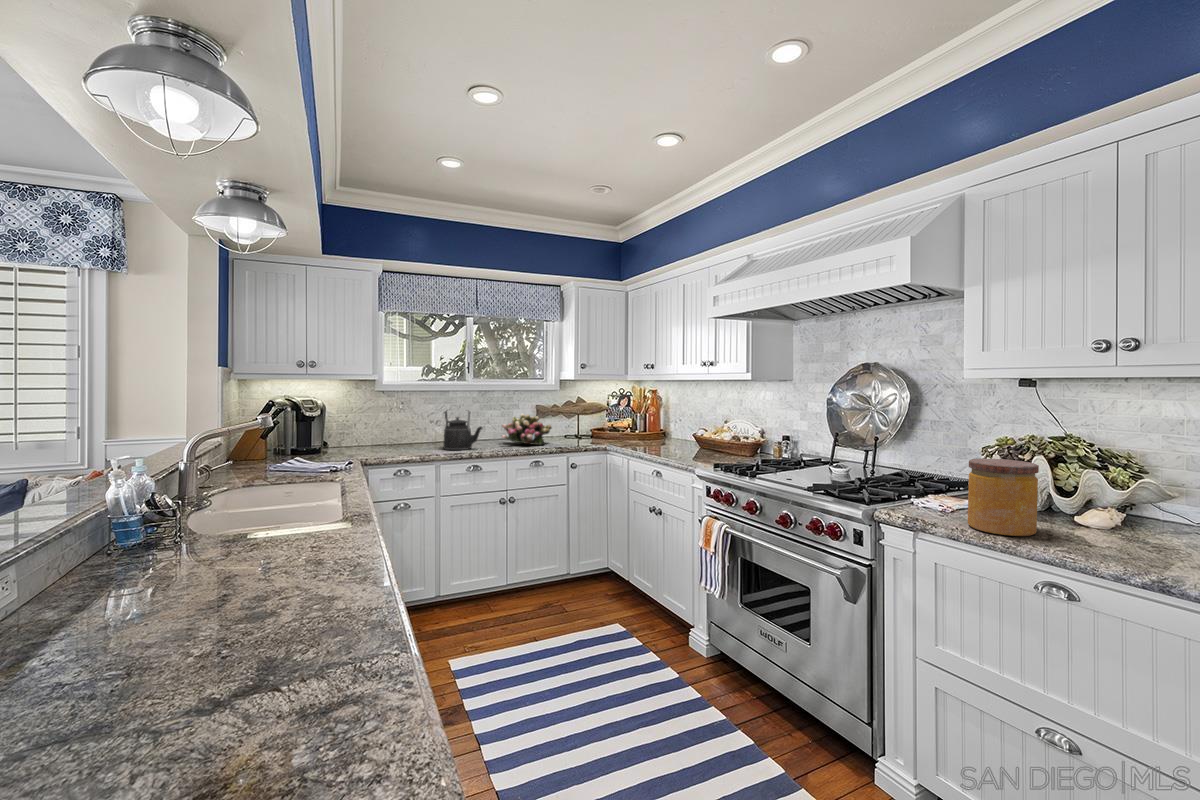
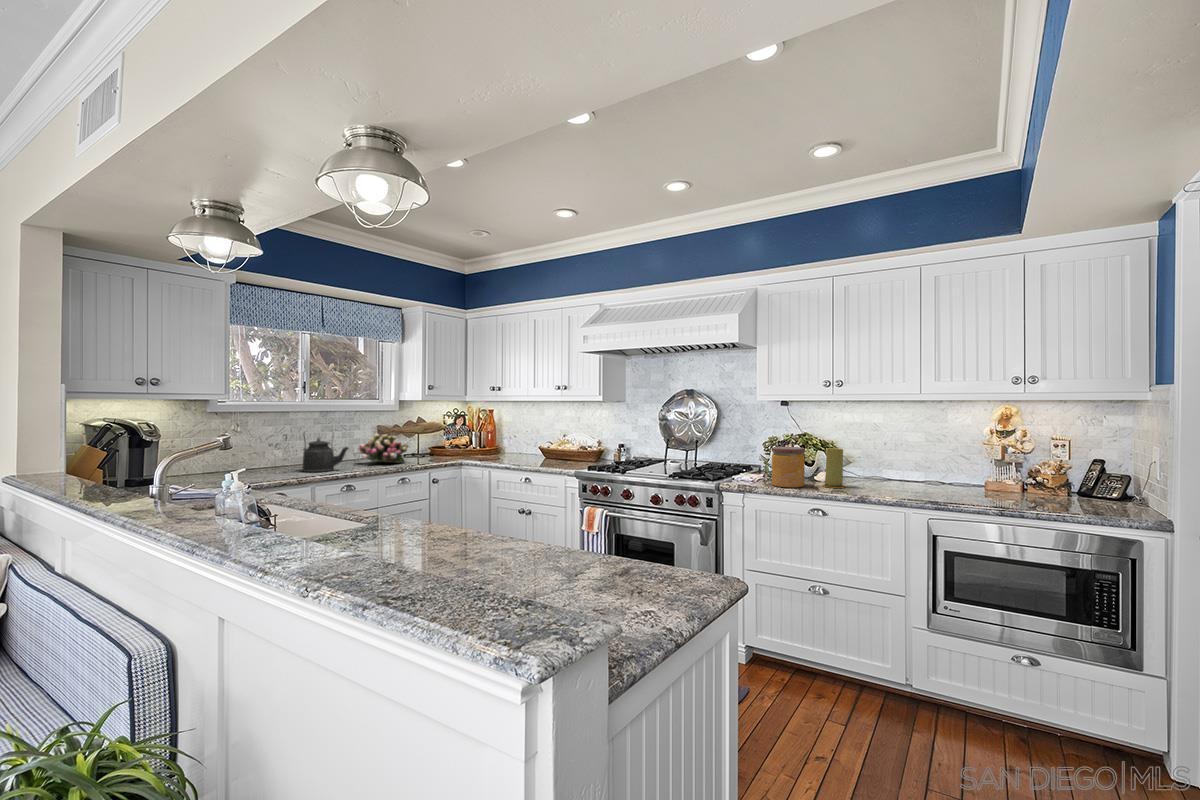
candle: none [1078,468,1136,549] -> present [822,448,845,488]

